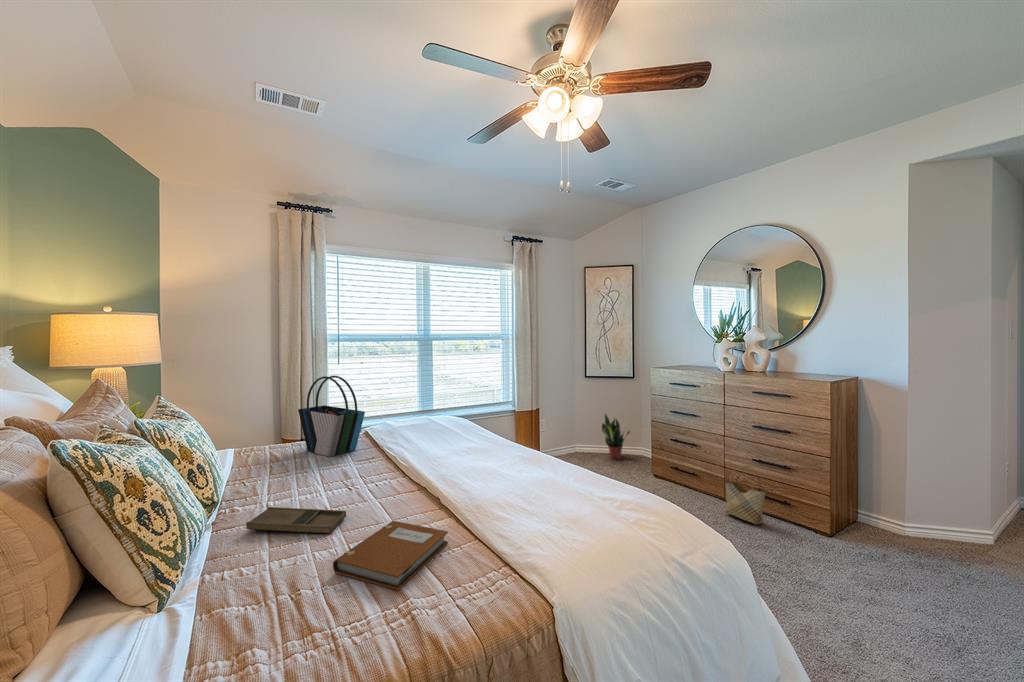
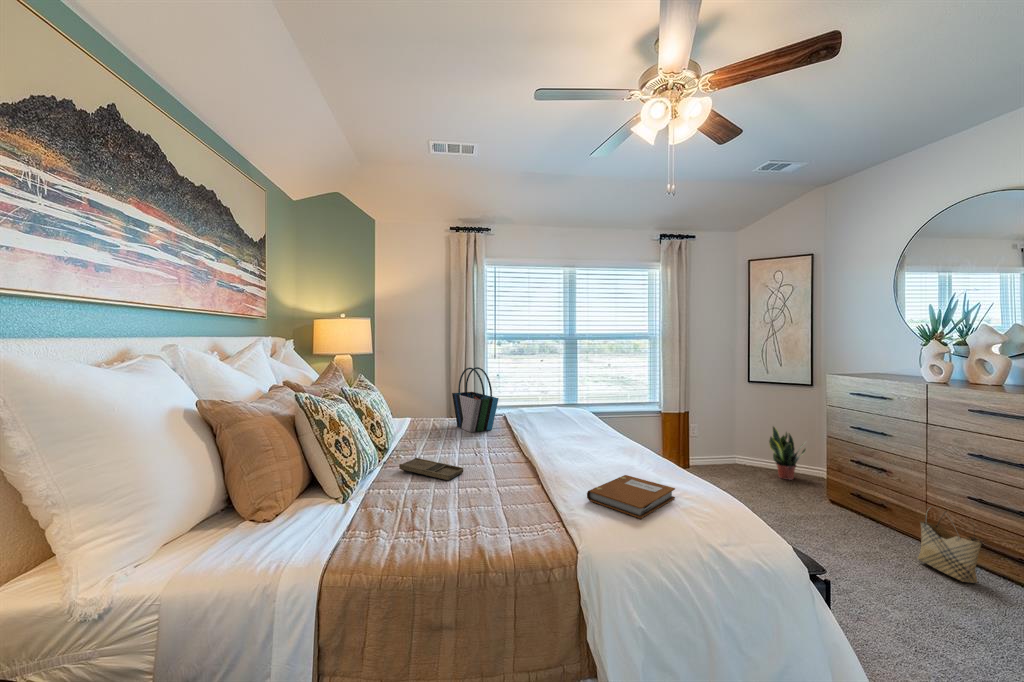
notebook: present [333,521,448,590] -> present [587,475,675,519]

